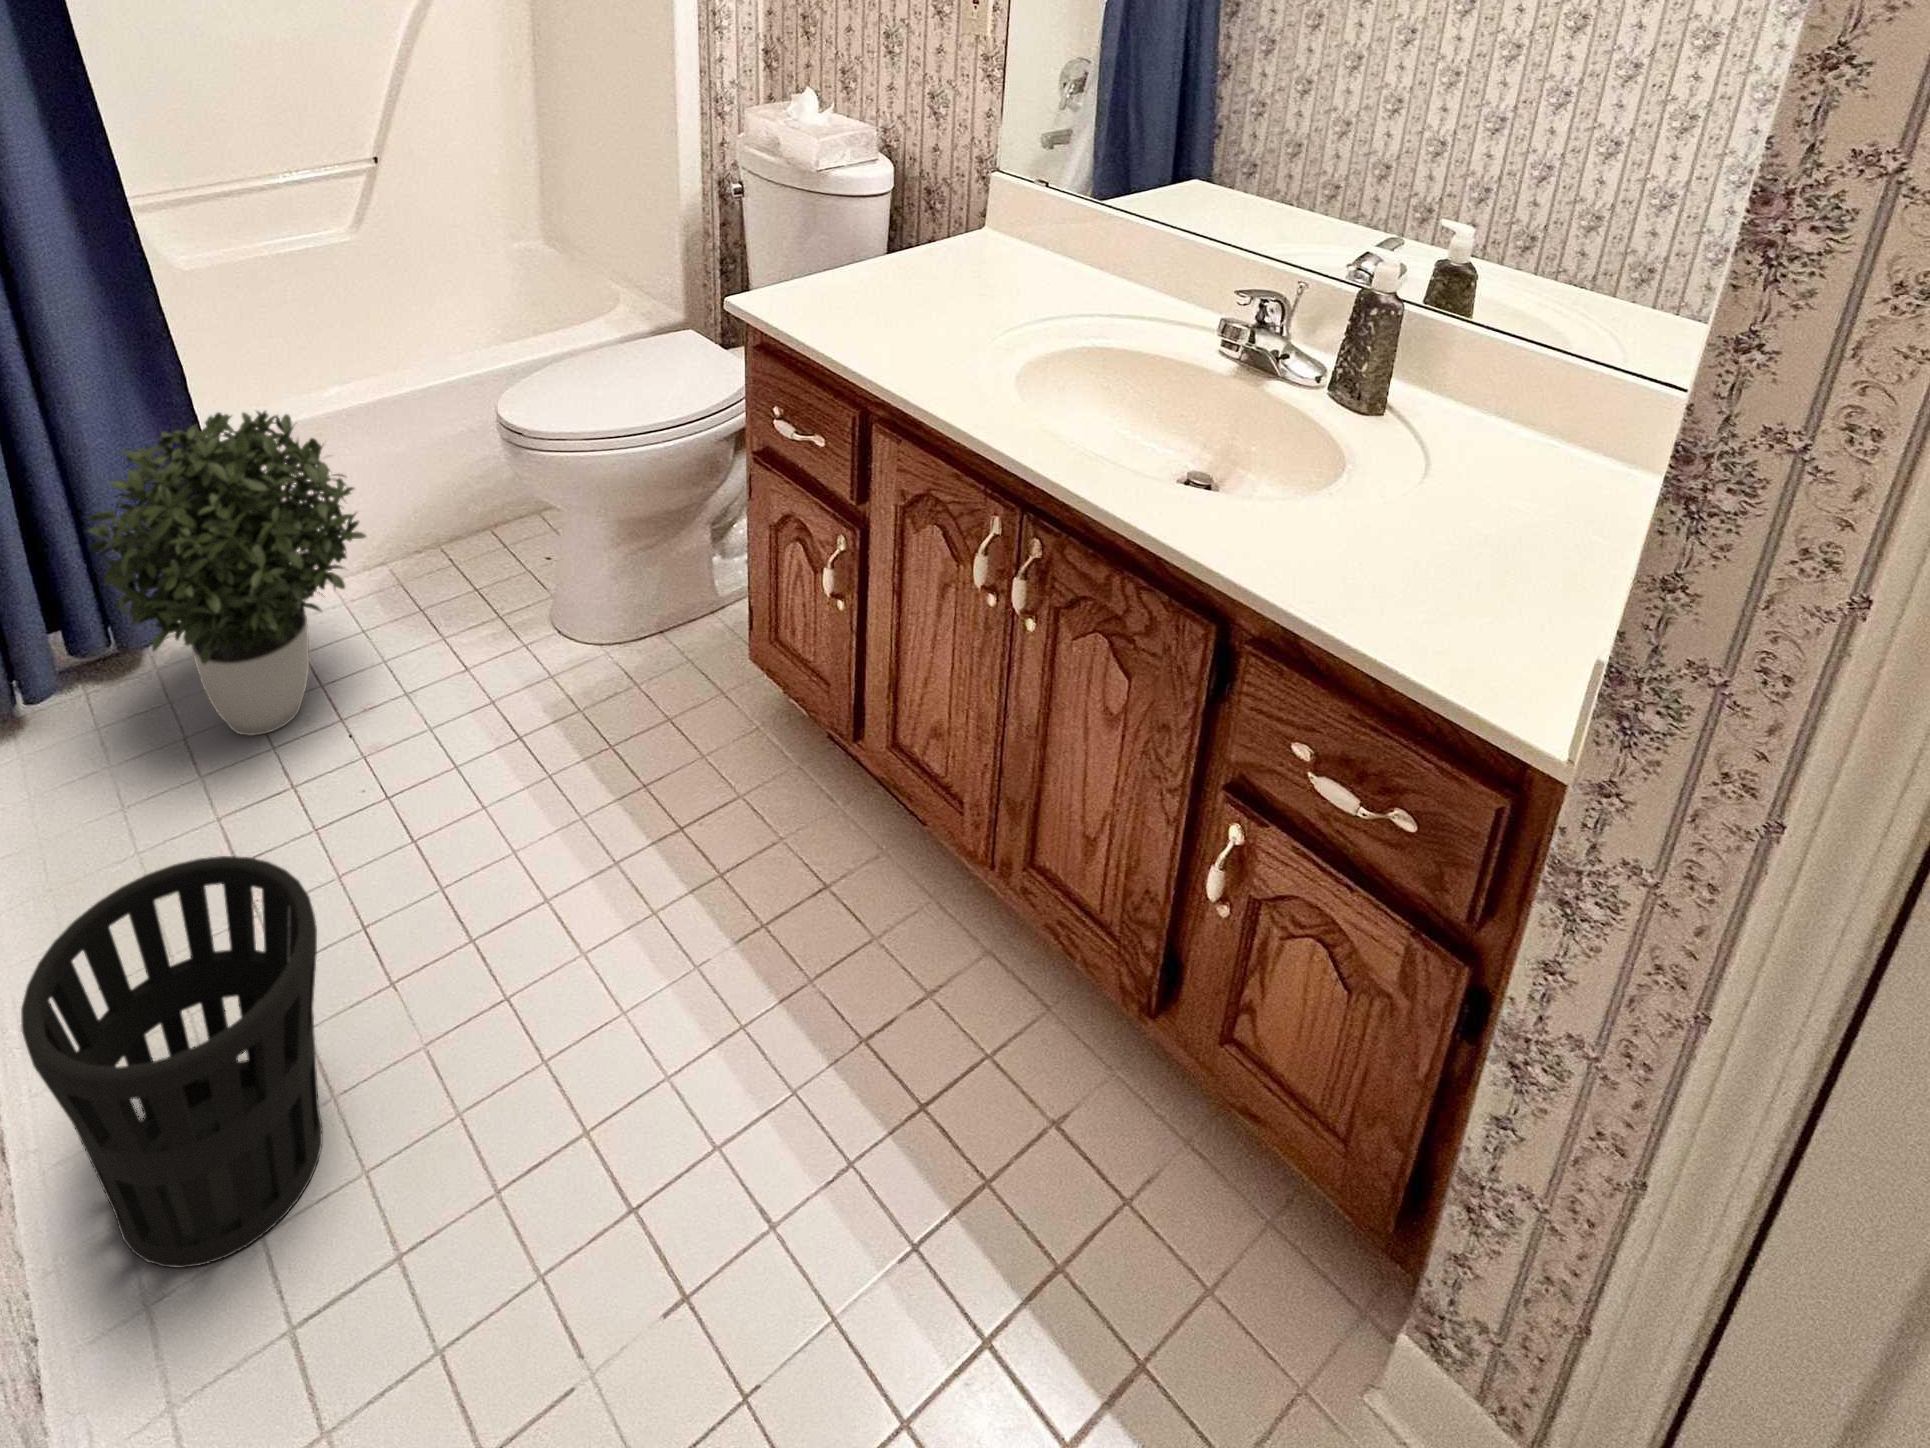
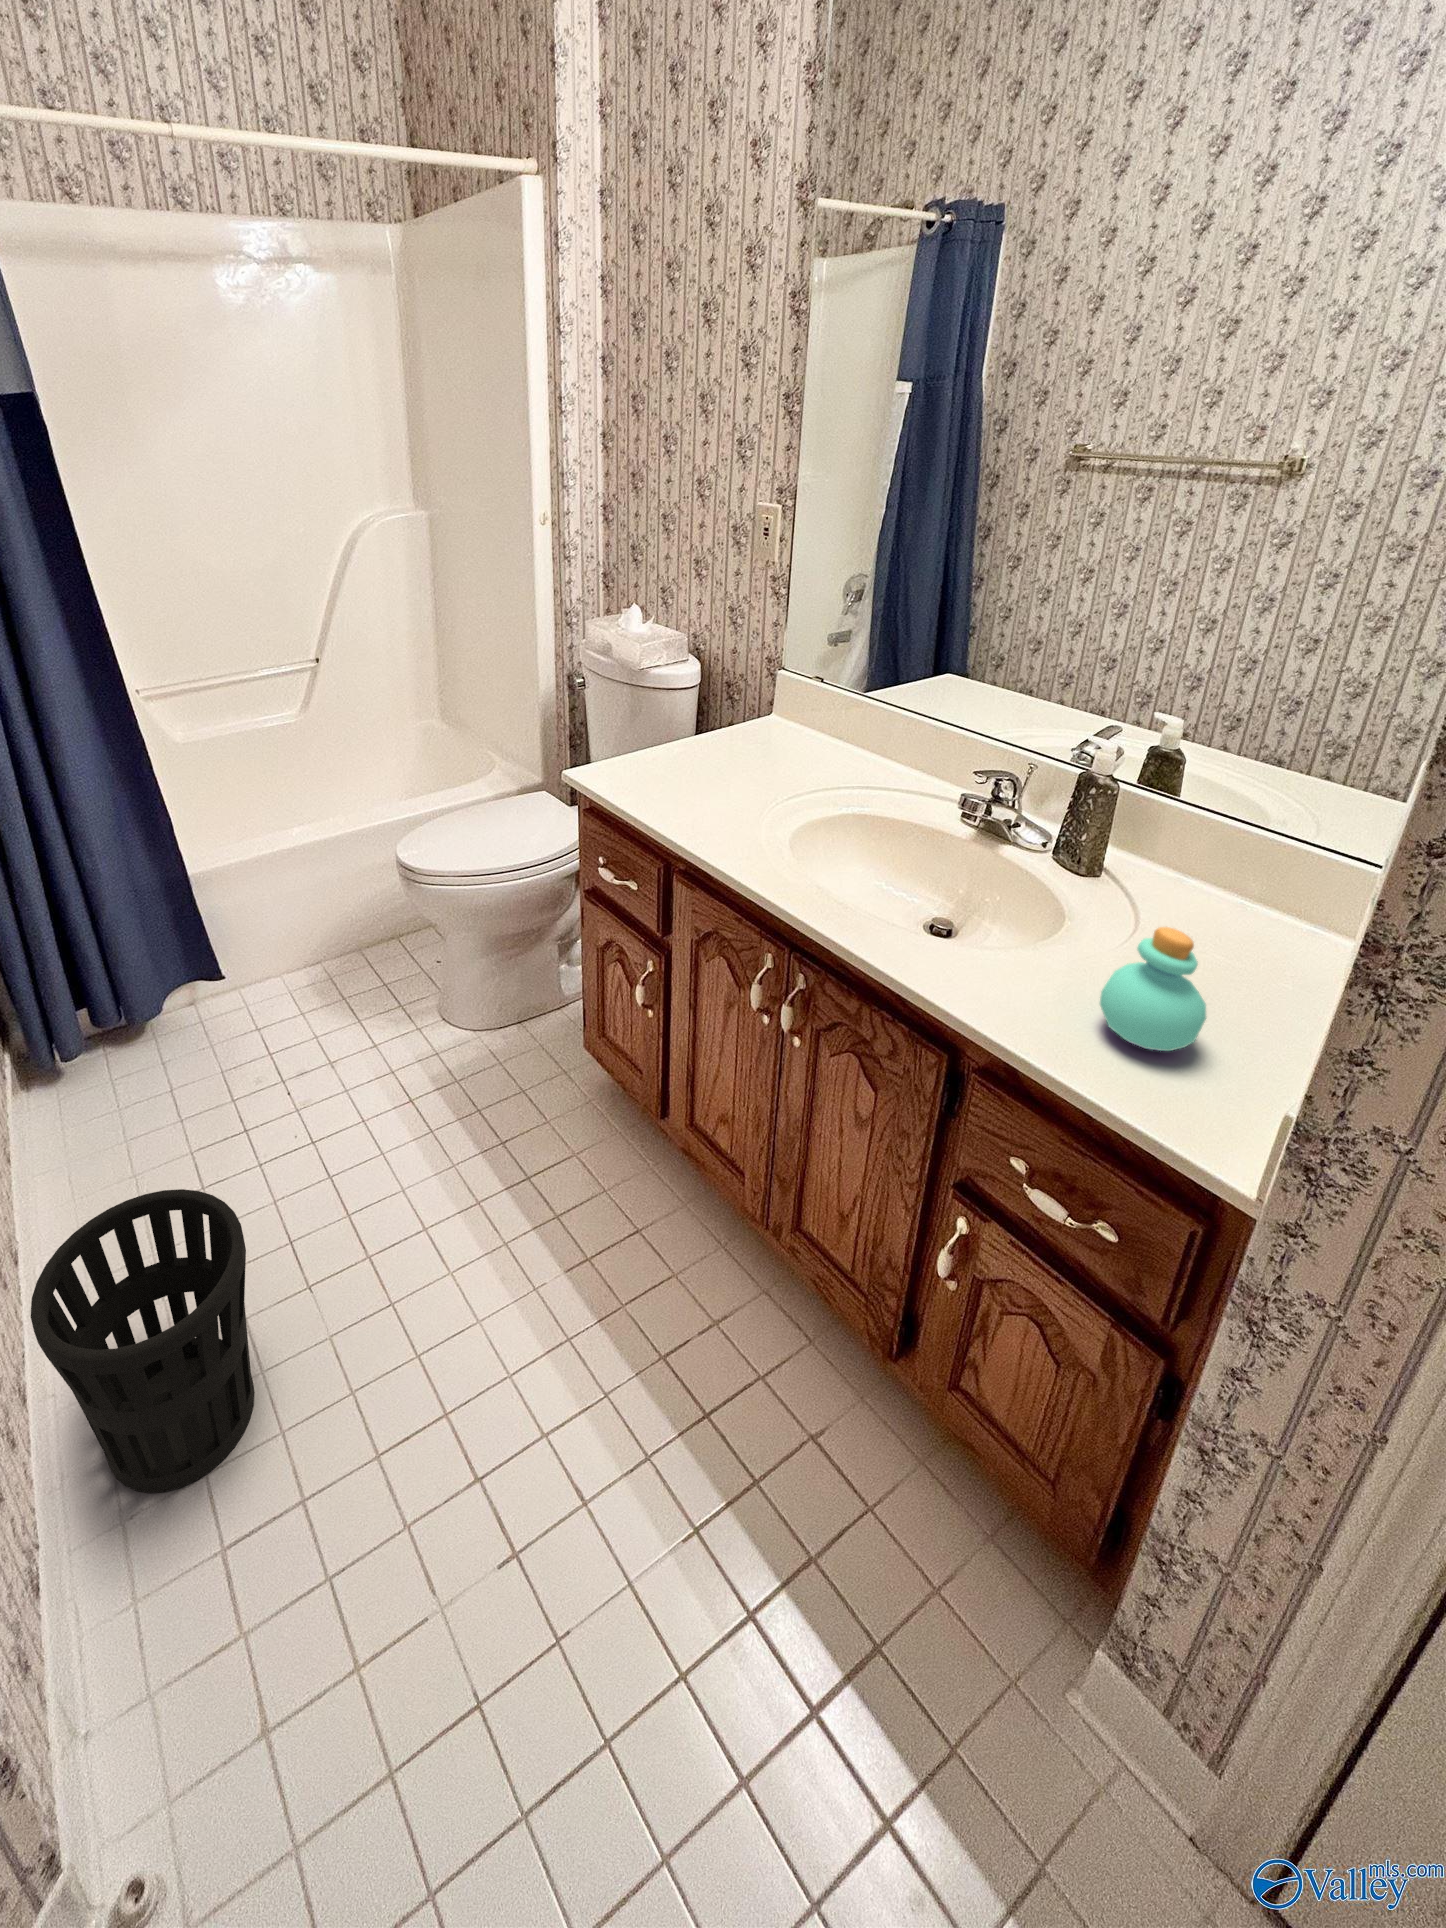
potted plant: present [88,411,366,736] -> none [100,850,302,1088]
perfume bottle: none [1388,459,1506,605] -> present [1100,927,1206,1051]

